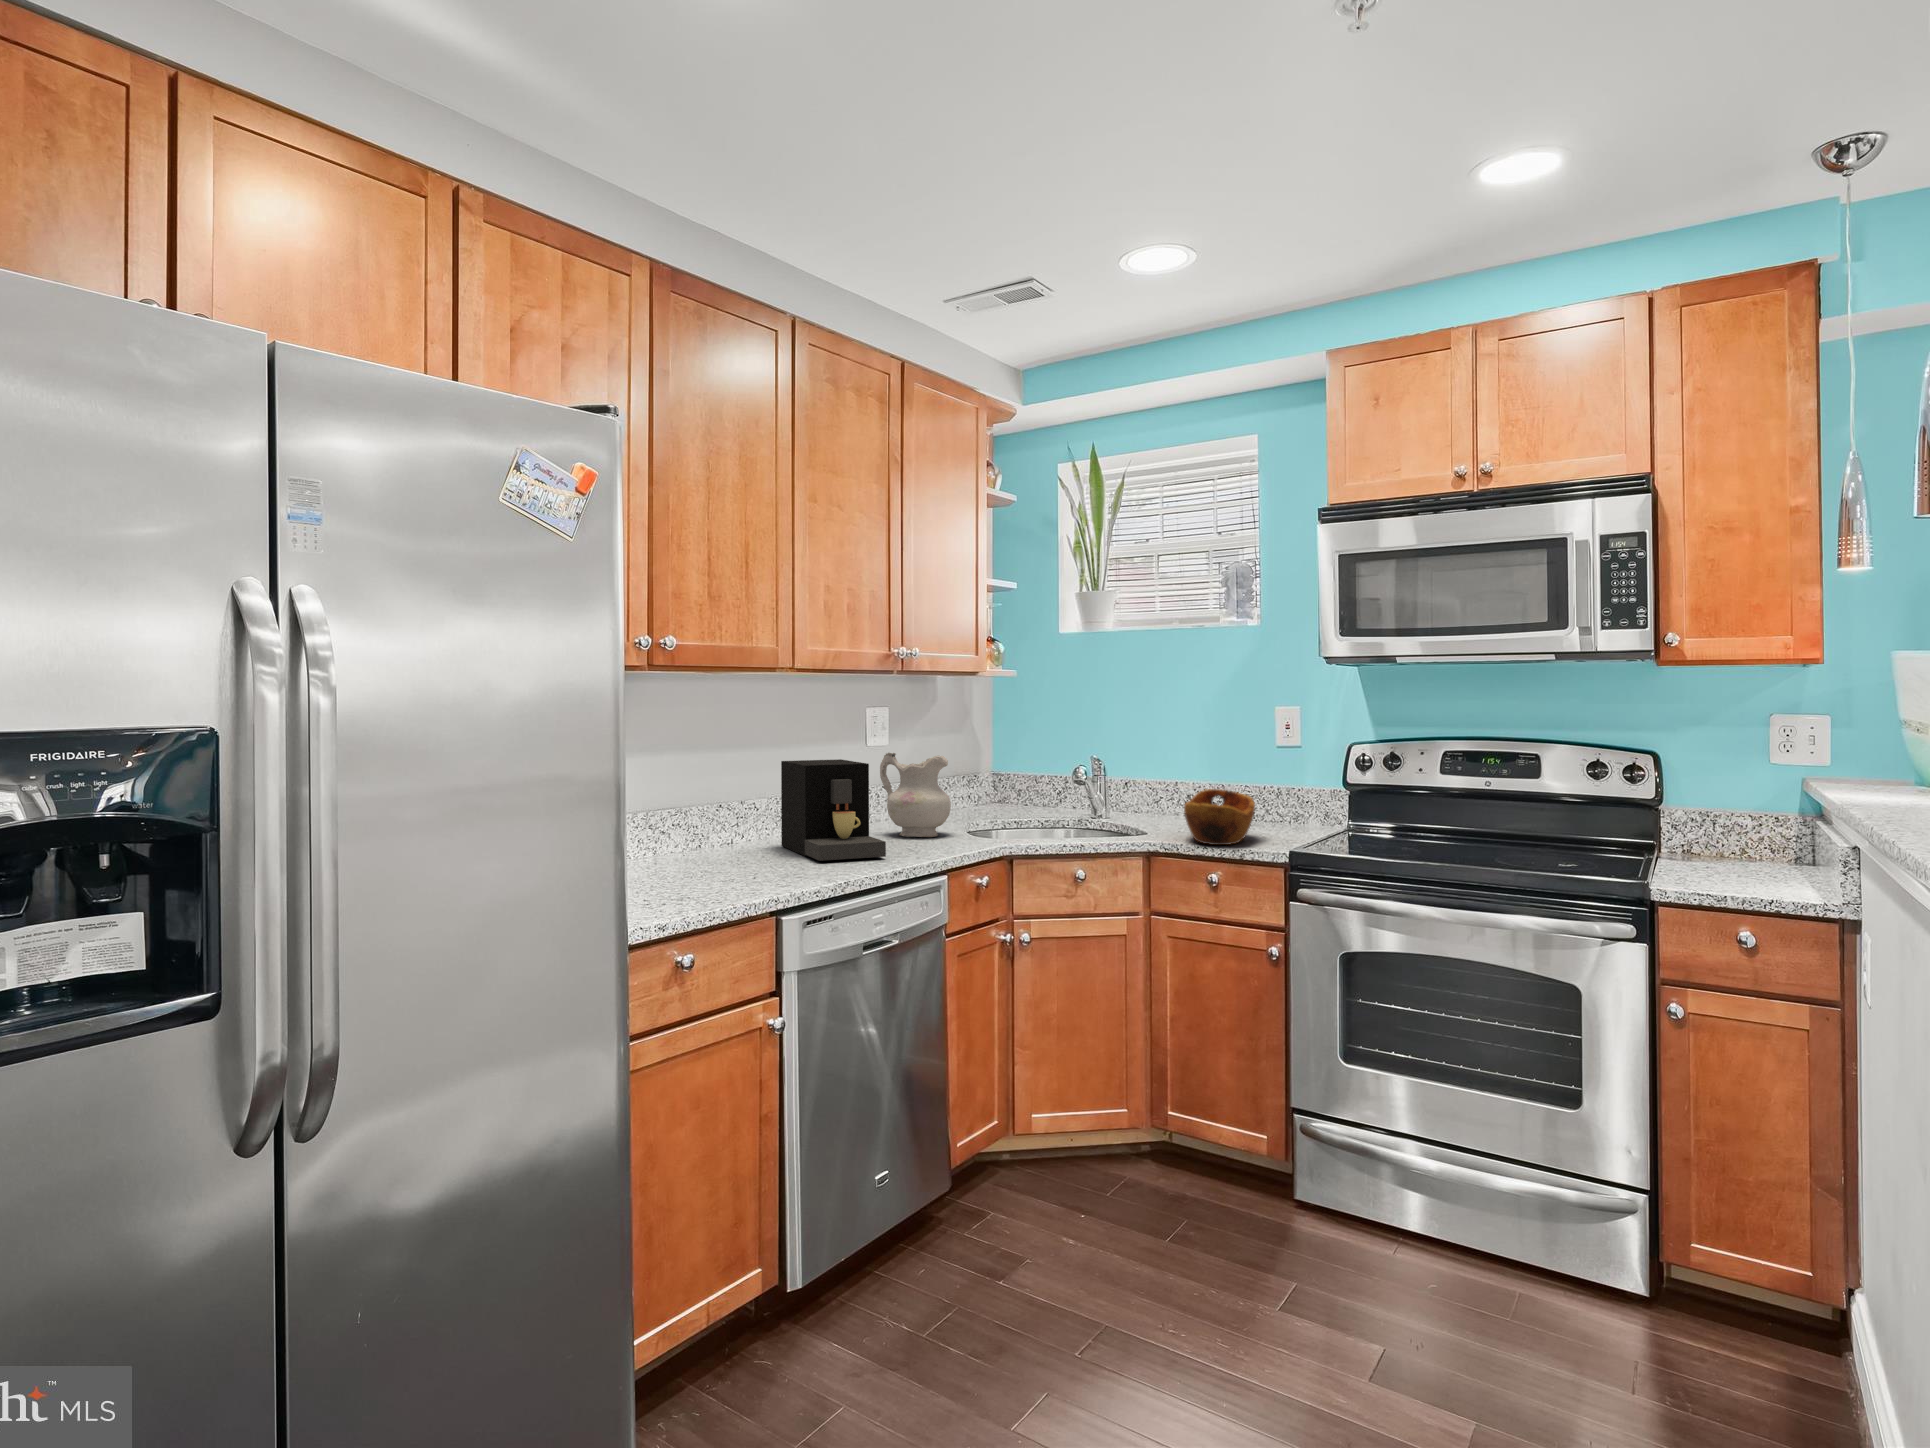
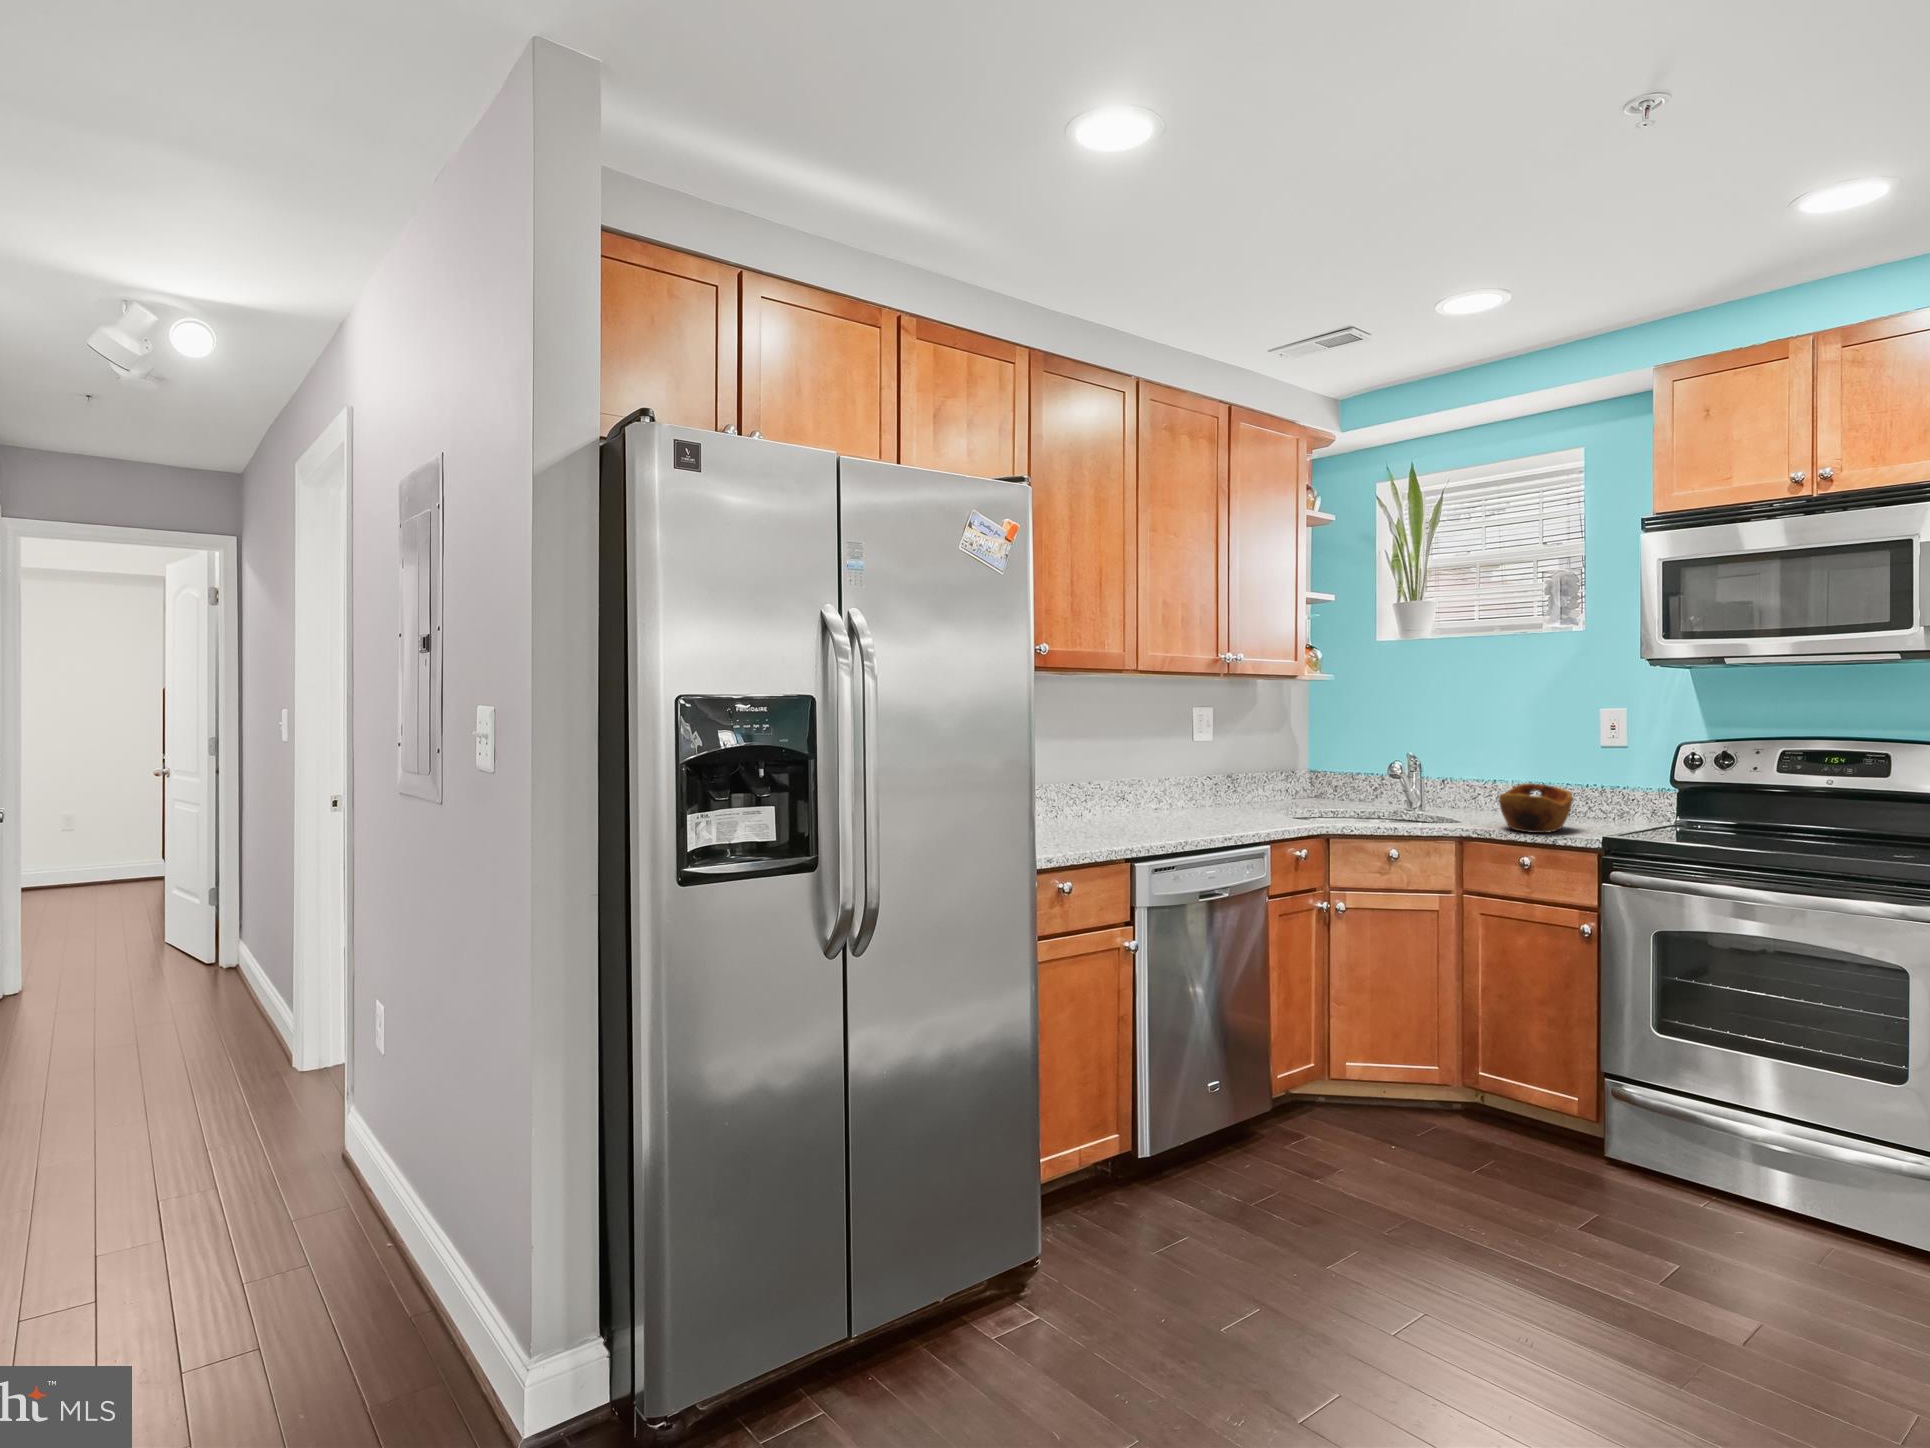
ceramic pitcher: present [880,753,951,837] -> none [1208,743,1273,817]
coffee maker: present [781,759,886,861] -> none [1124,746,1217,827]

